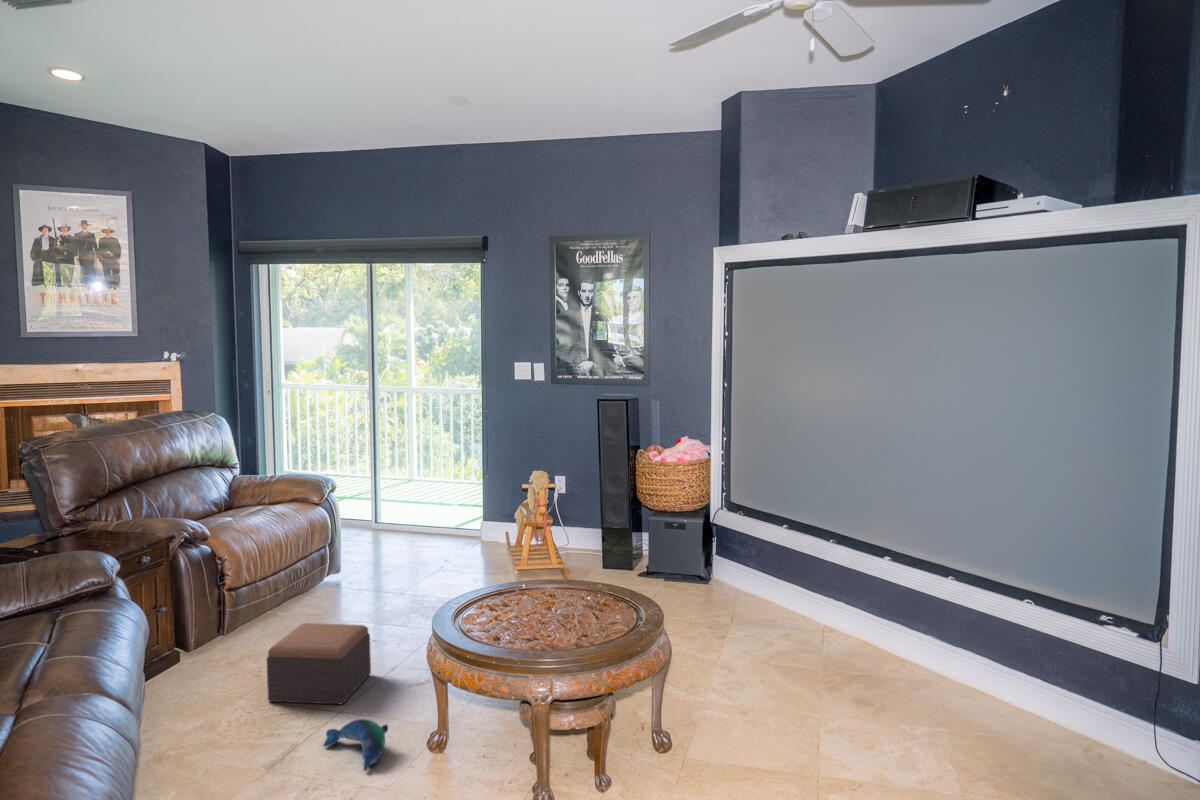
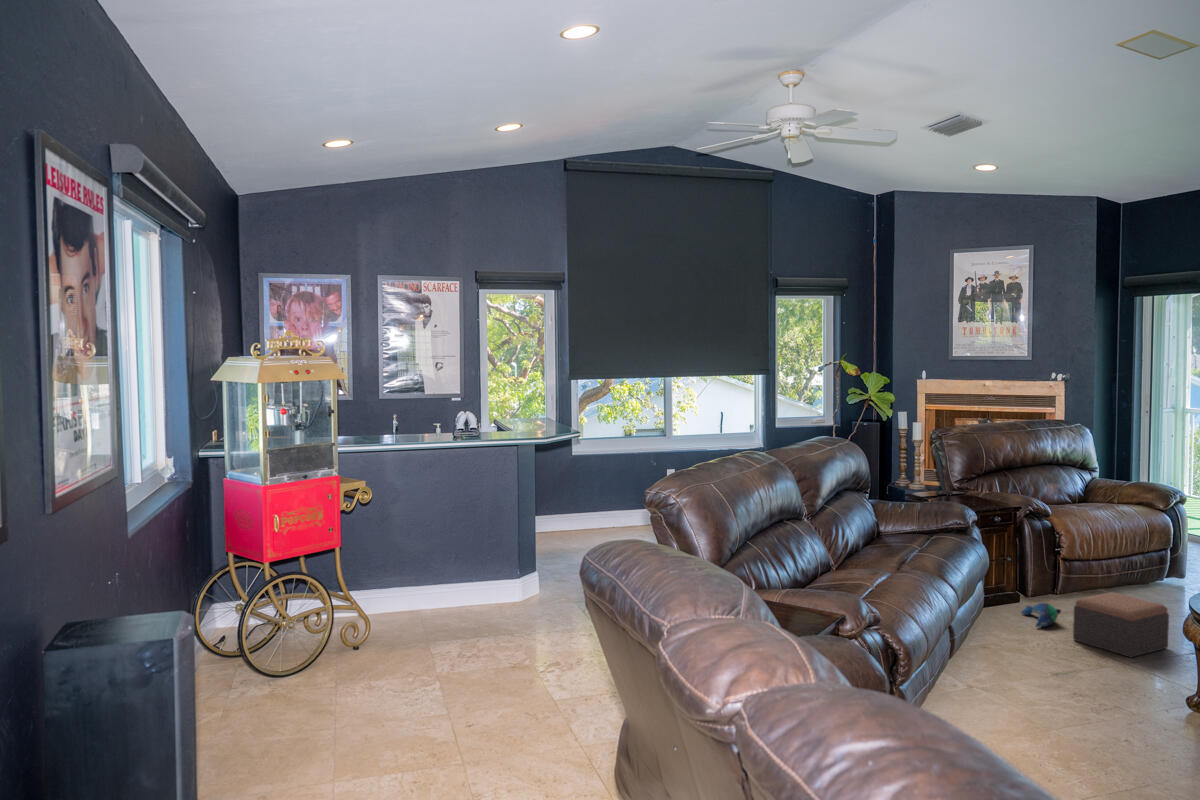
plush toy: present [324,719,388,771] -> present [1022,603,1061,627]

